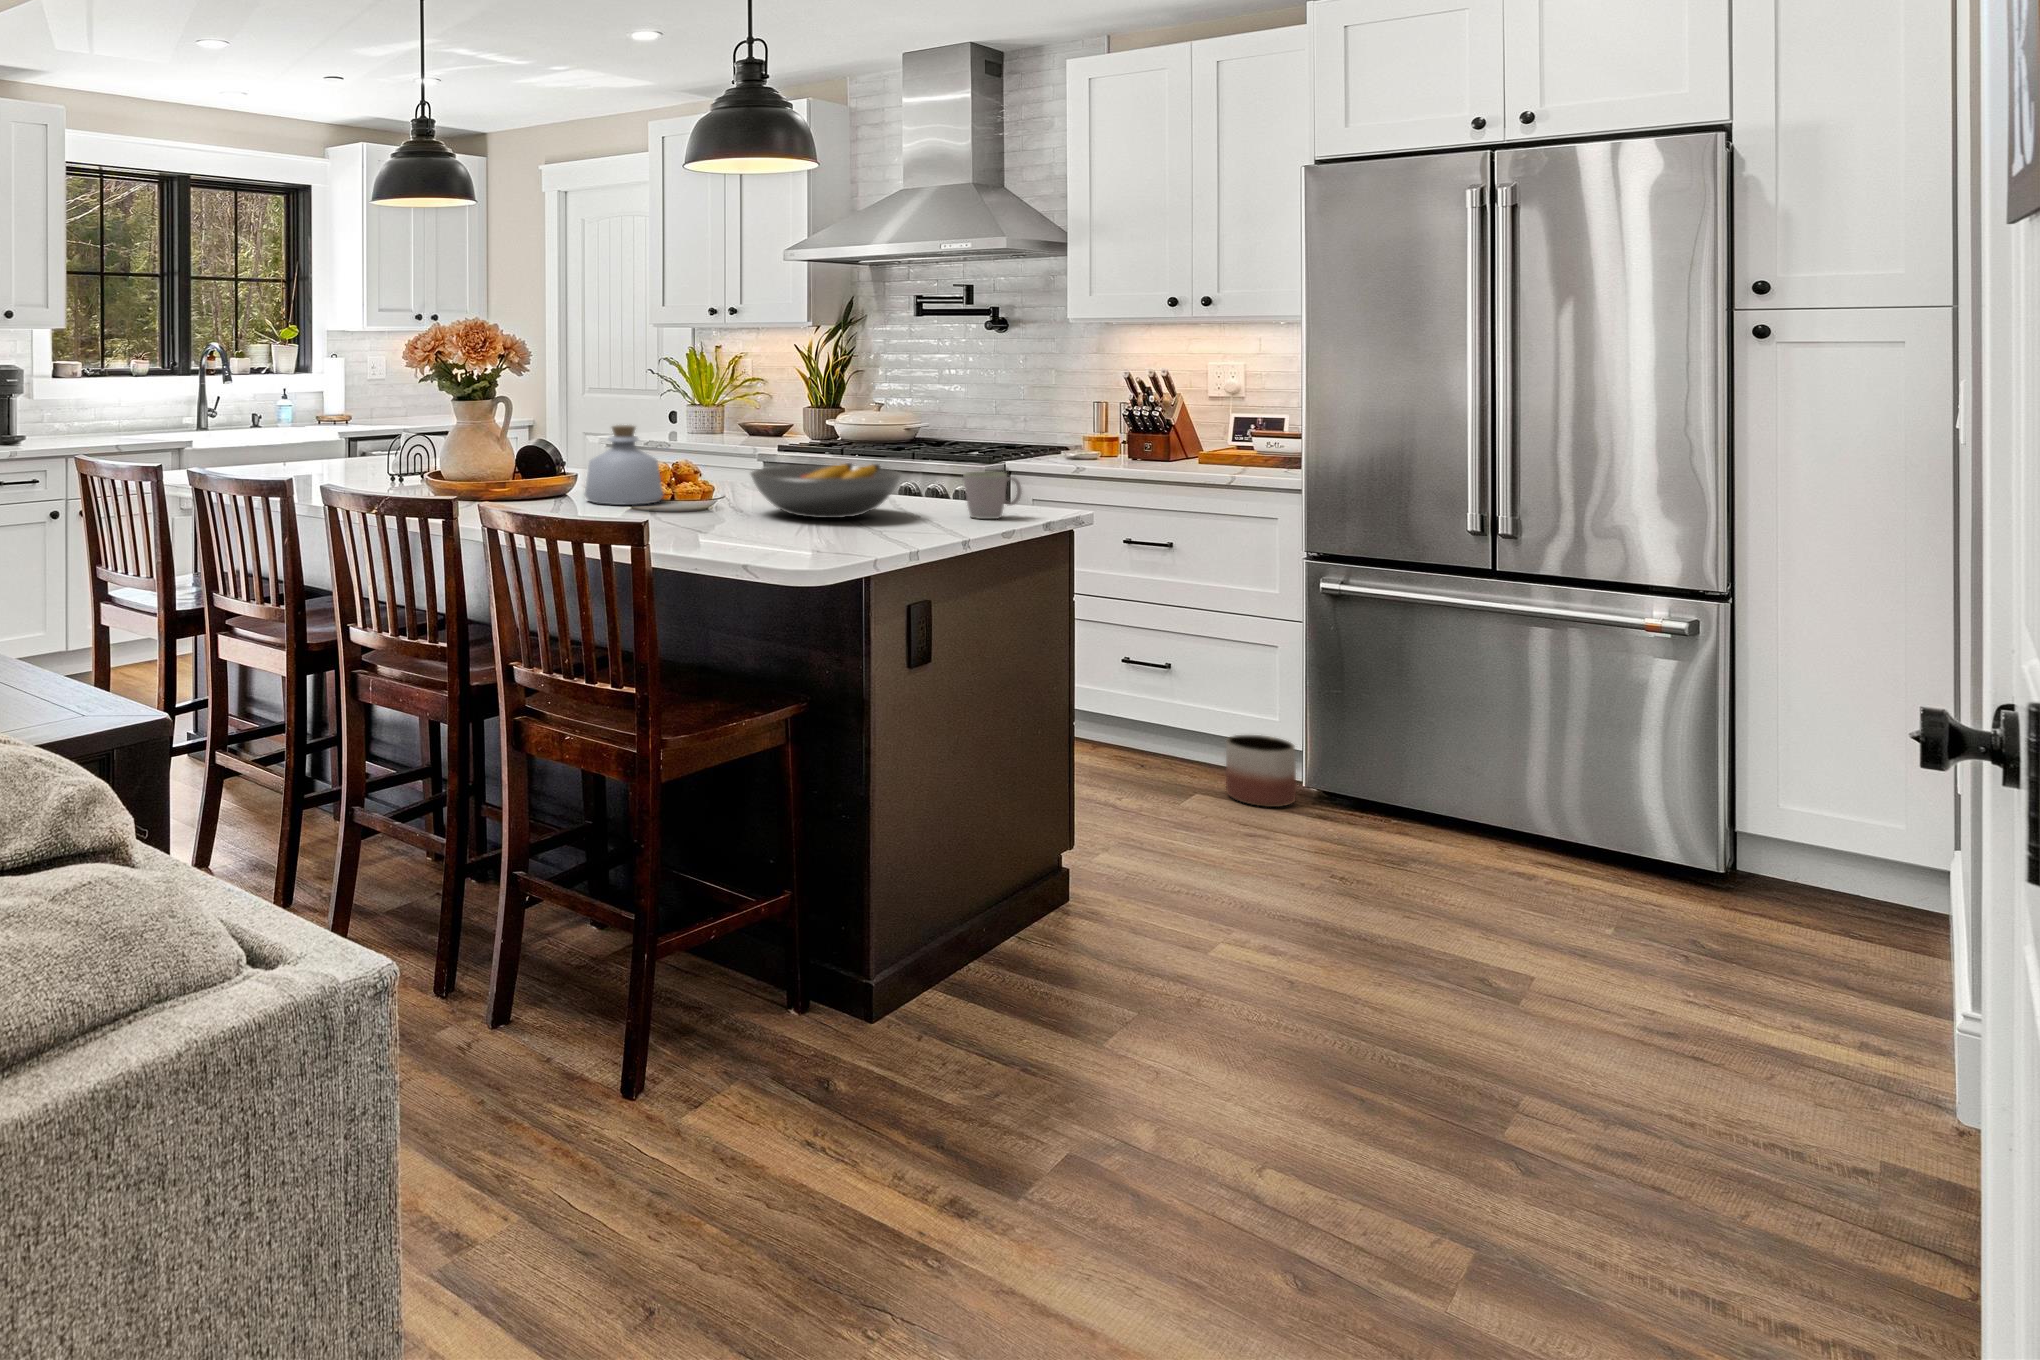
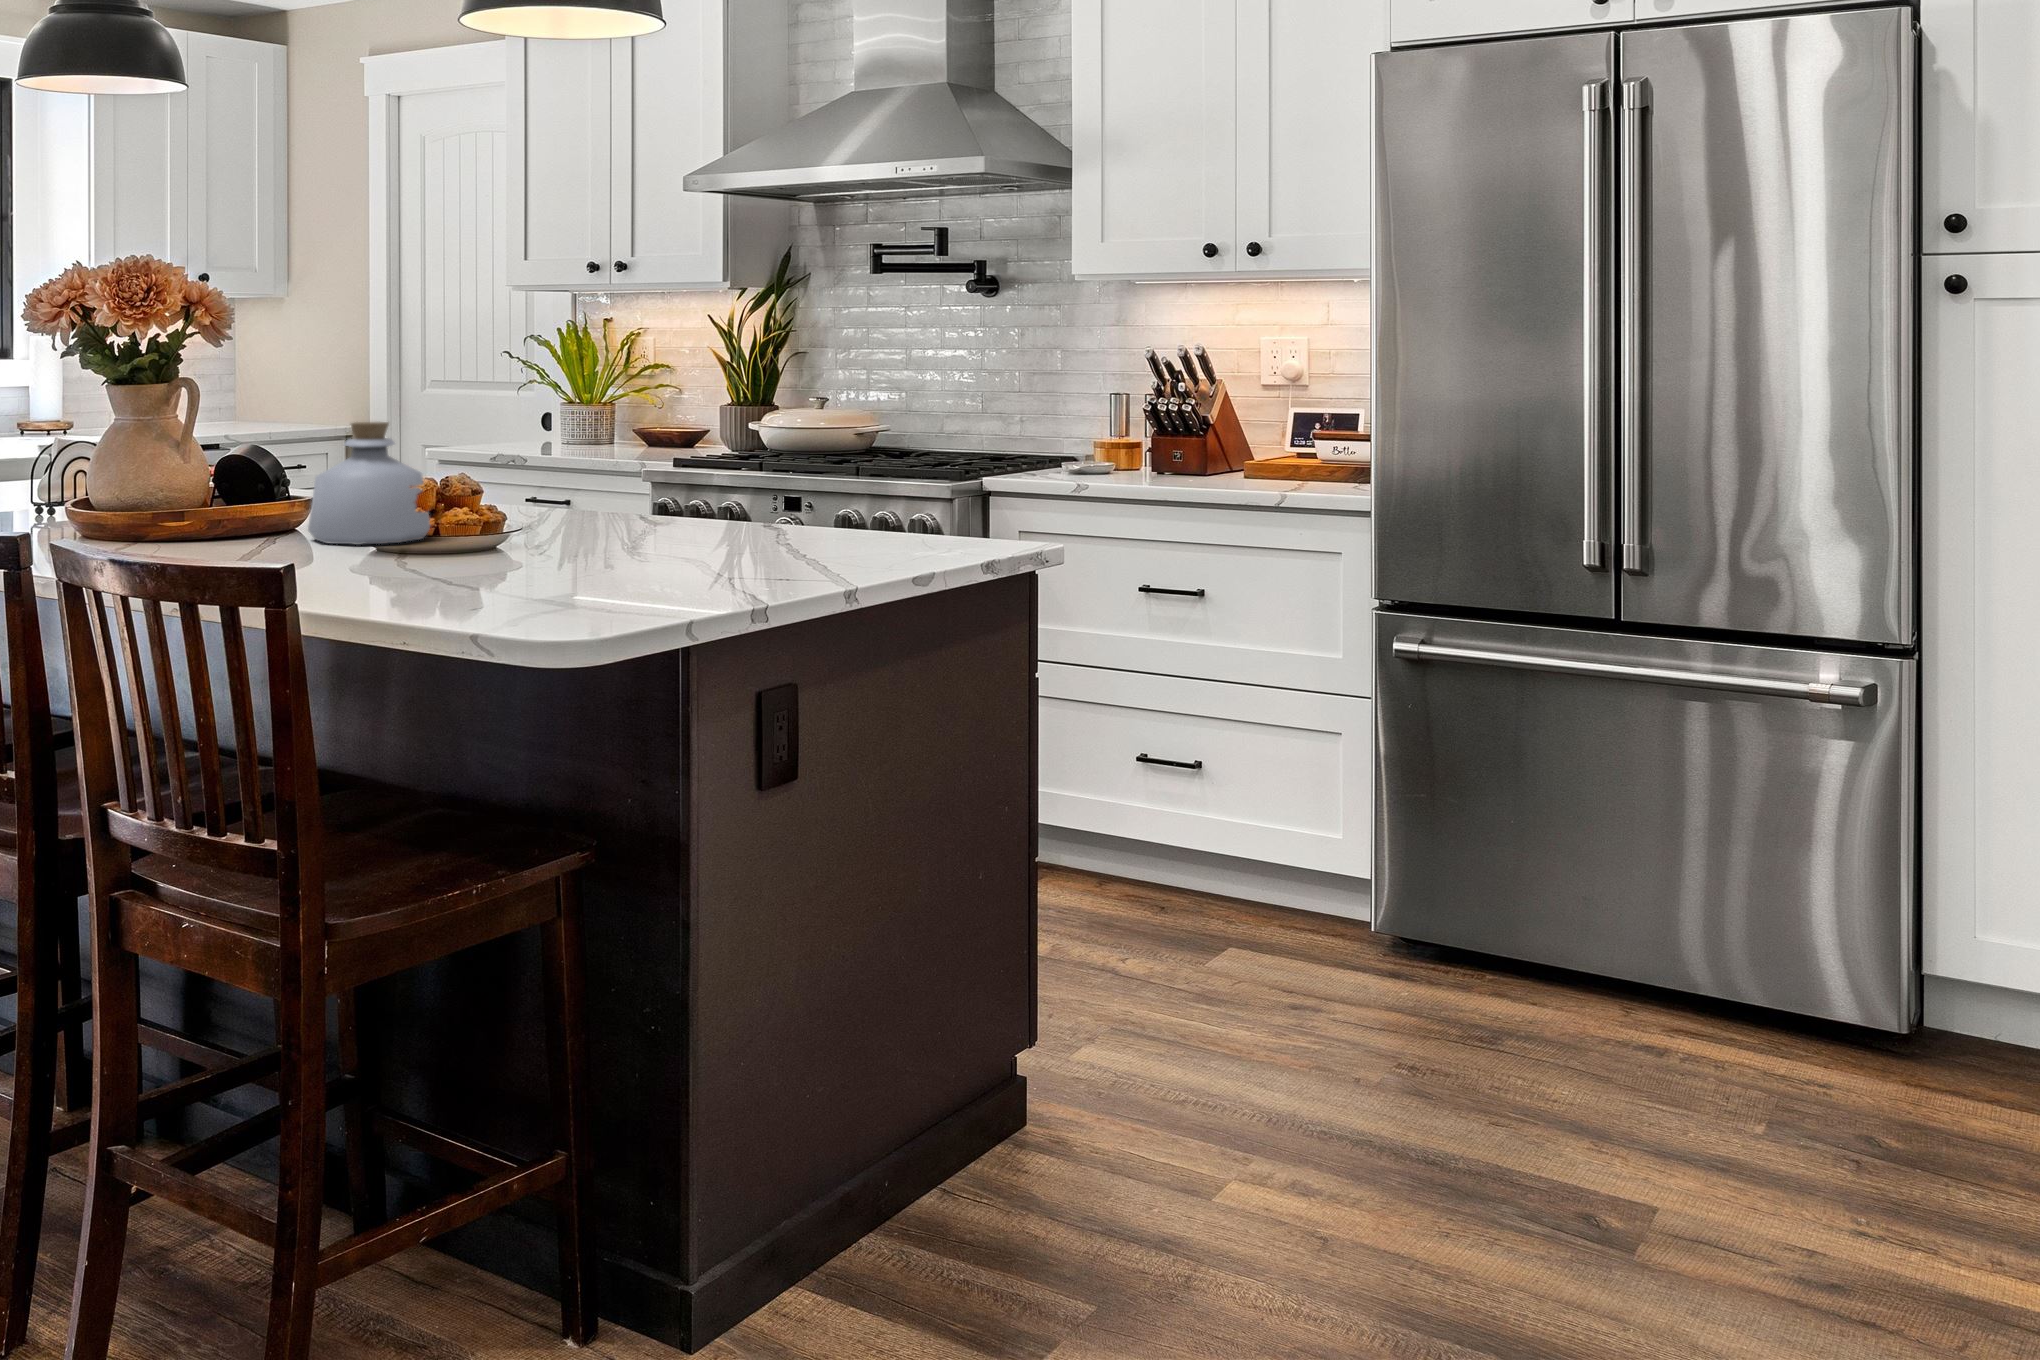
fruit bowl: present [751,463,901,518] -> none [548,475,776,559]
mug: present [963,472,1022,519] -> none [868,486,954,558]
planter: present [1226,735,1296,807] -> none [1265,861,1359,964]

